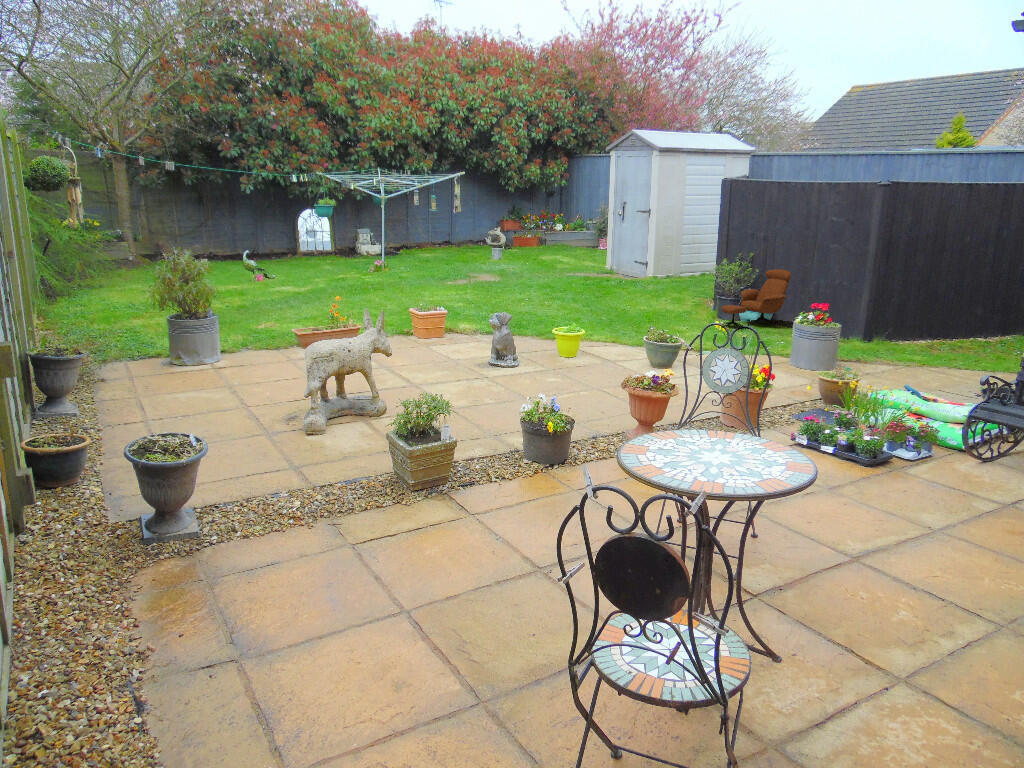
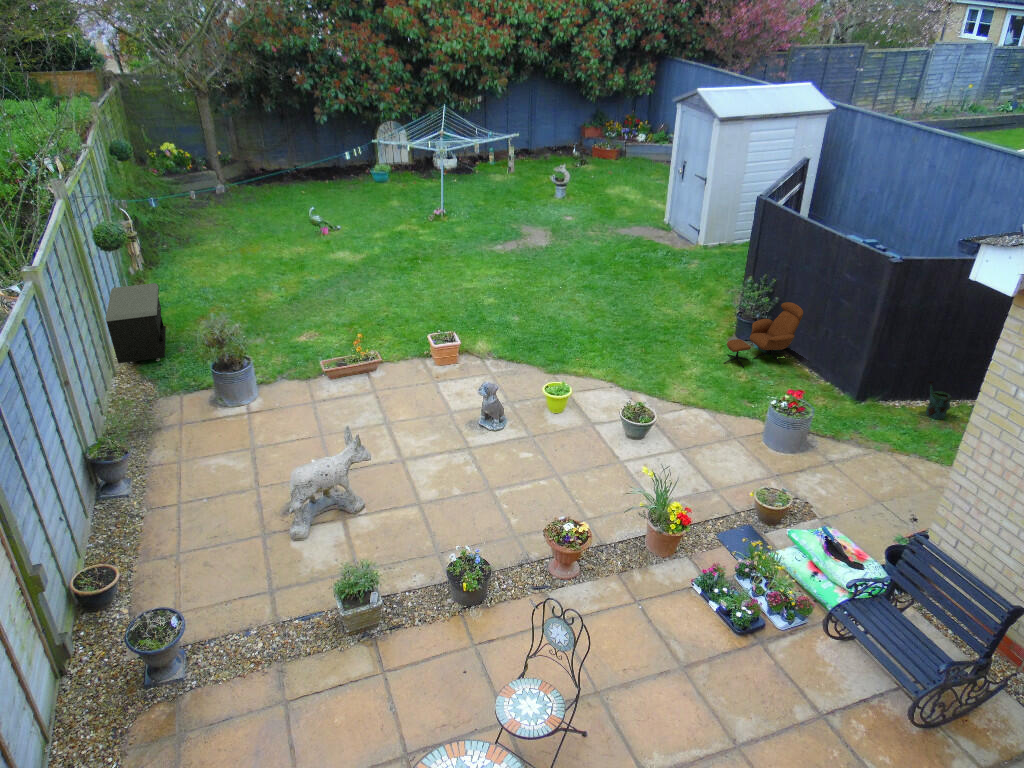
storage bench: none [39,260,106,339] -> present [106,283,166,365]
watering can: none [925,316,956,349] -> present [926,381,952,420]

